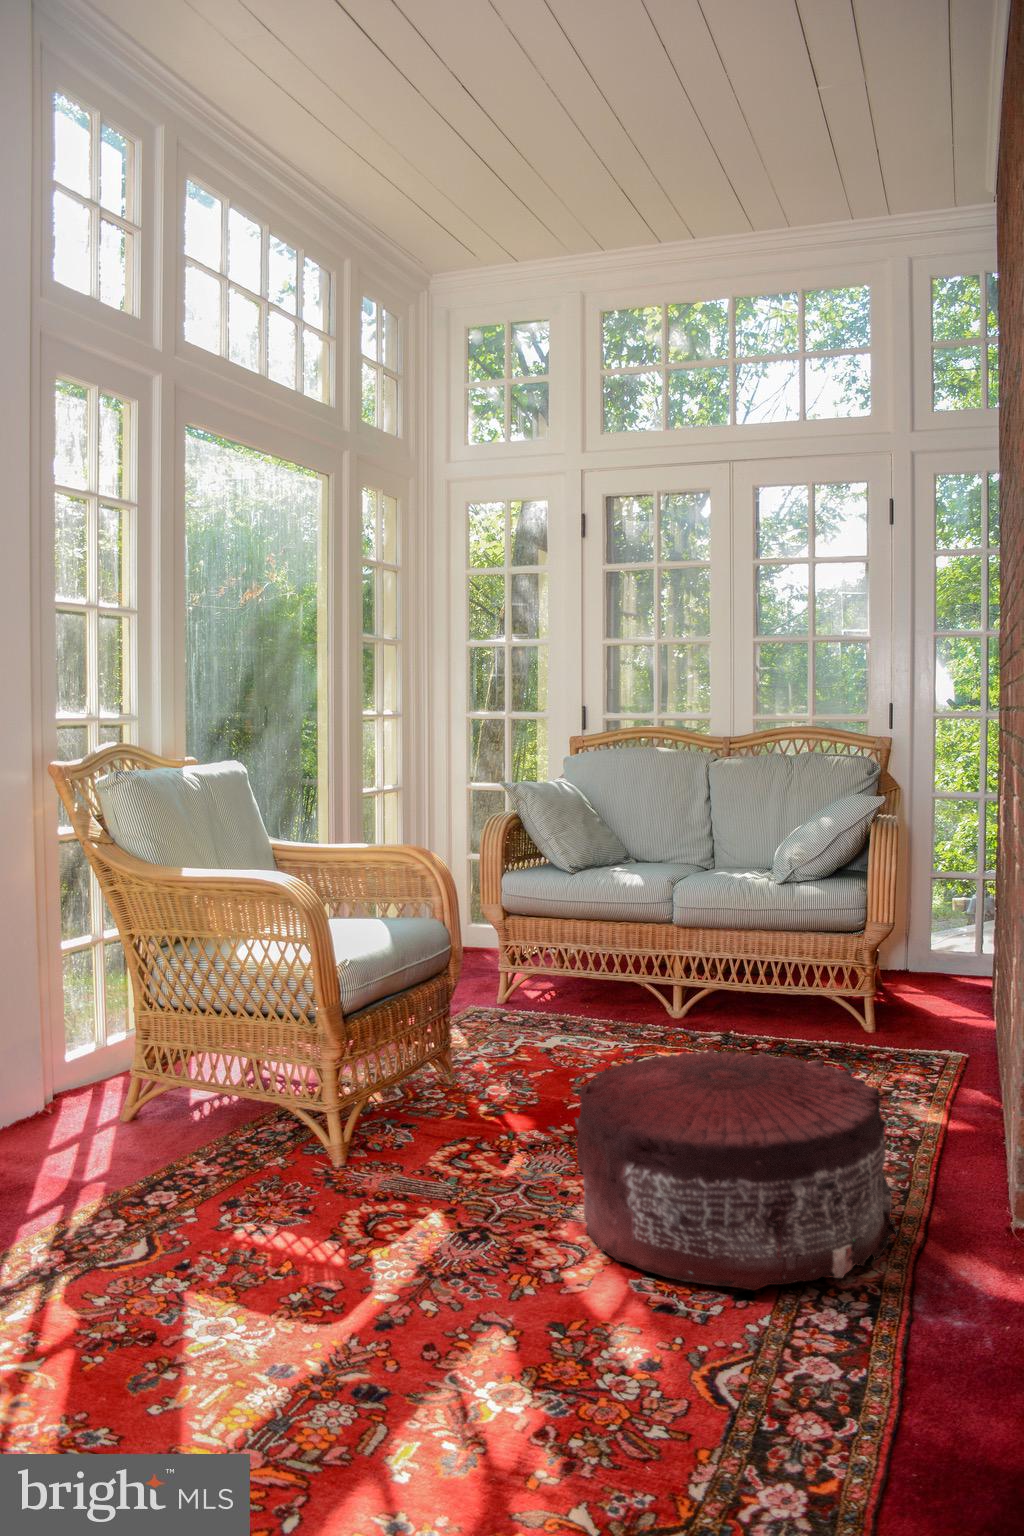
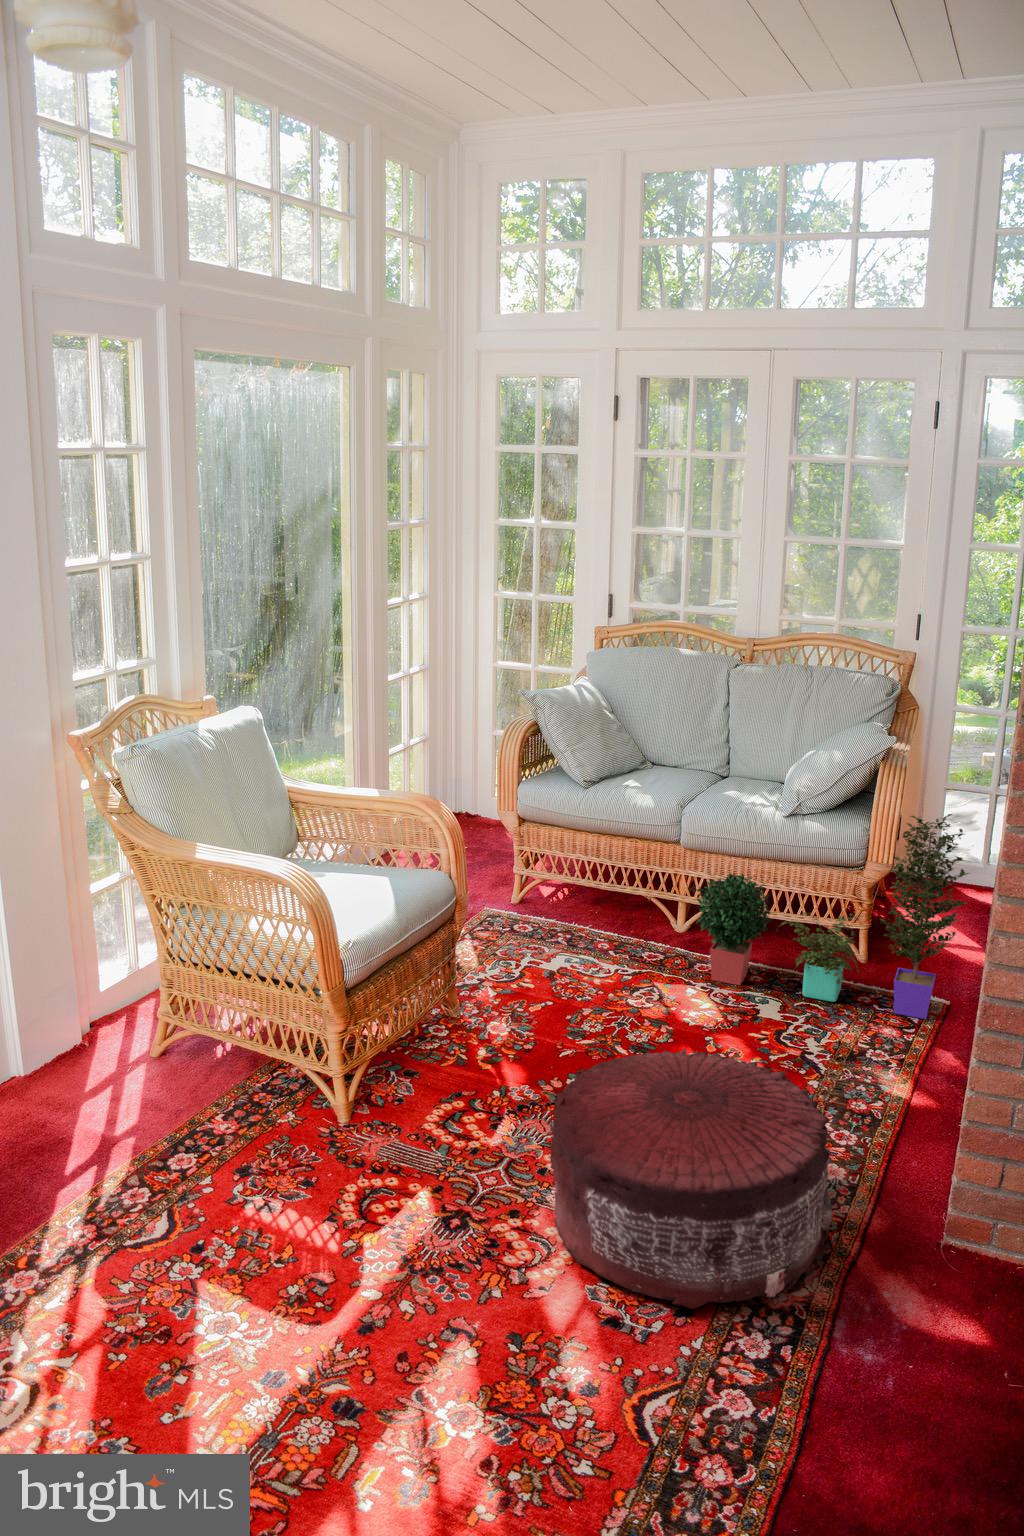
potted plant: none [696,849,981,1069] -> present [697,814,970,1019]

